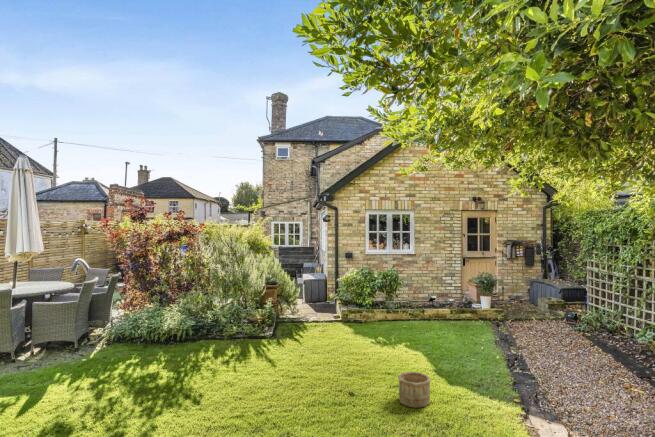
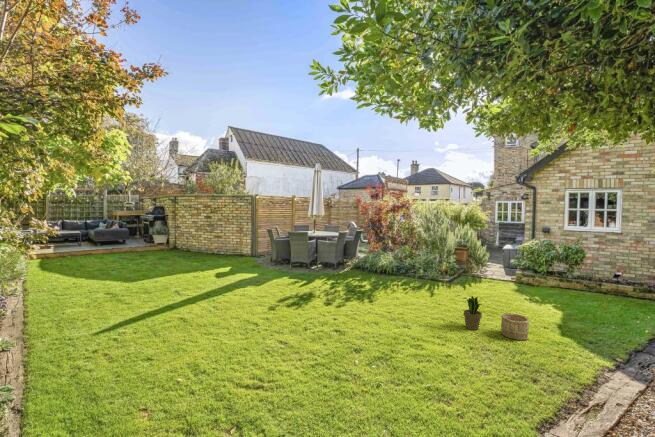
potted plant: none [354,359,380,410] -> present [463,296,482,330]

